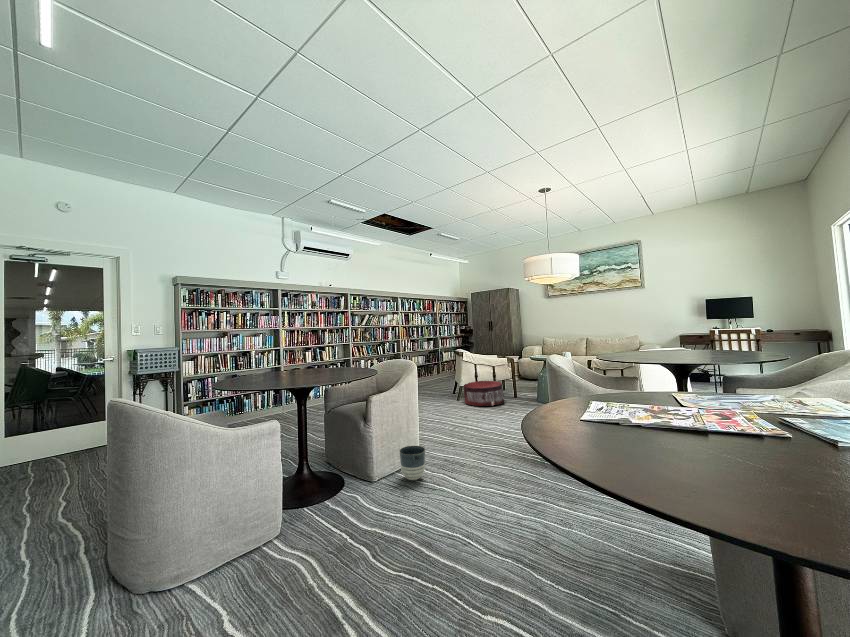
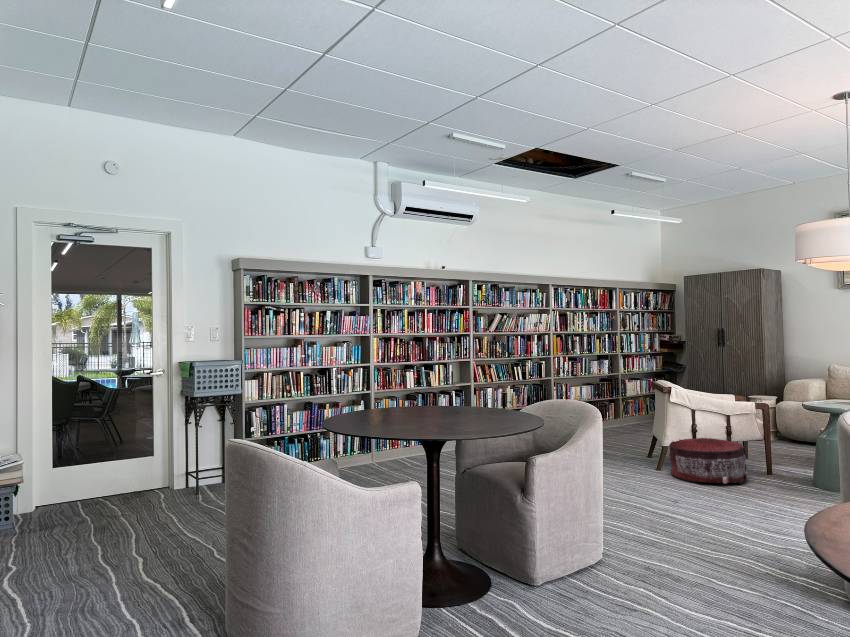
planter: present [400,446,425,480] -> none [576,538,618,592]

